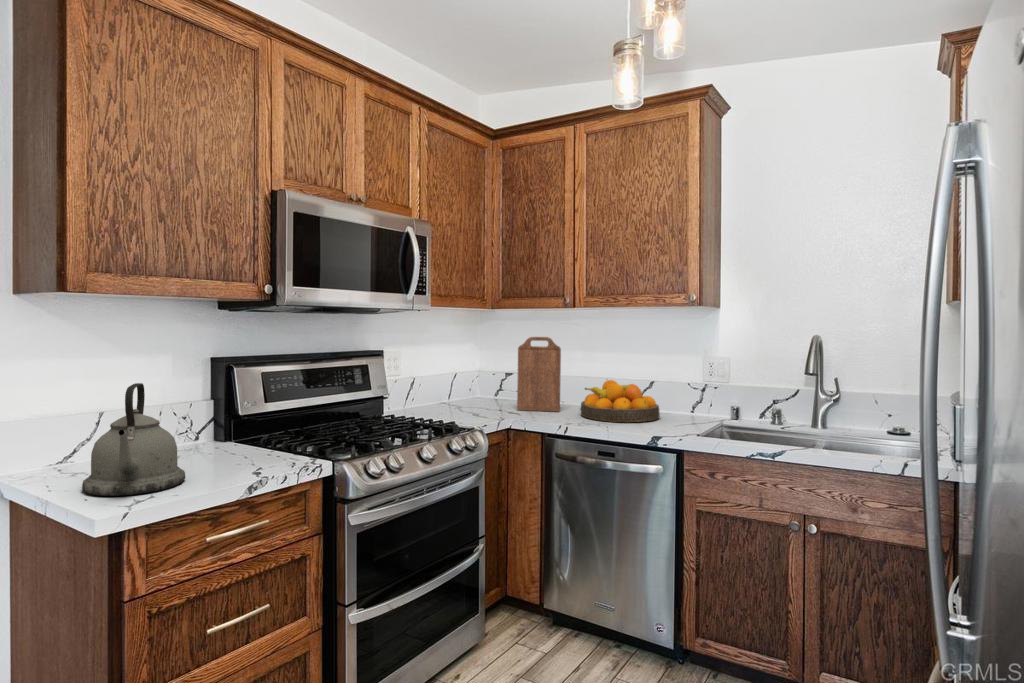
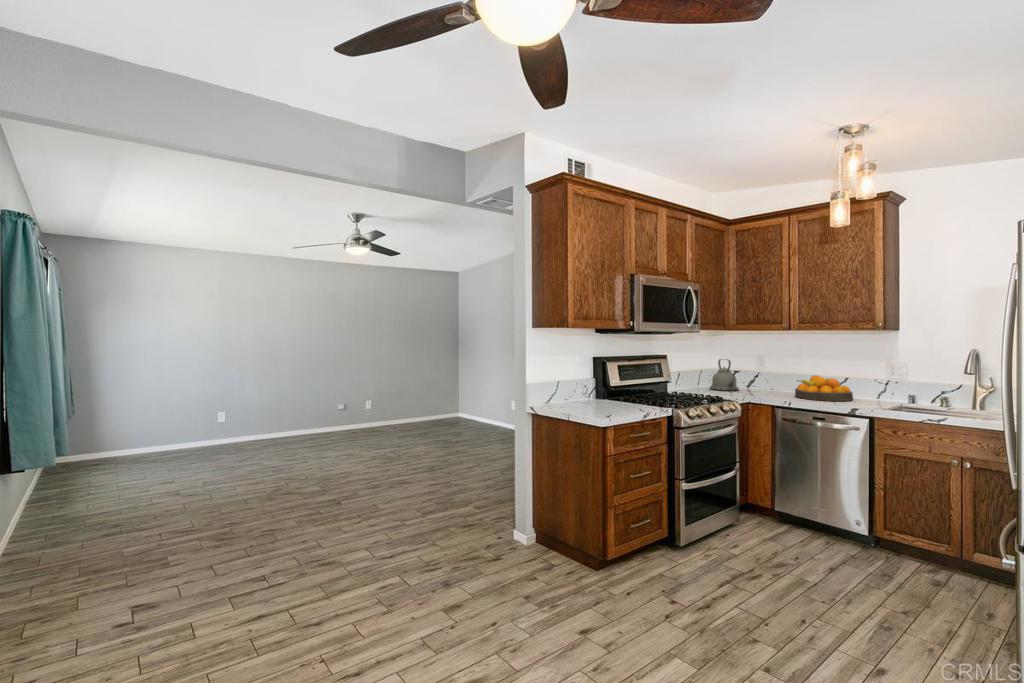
cutting board: present [517,337,561,412] -> none [749,348,780,395]
kettle: present [82,383,185,496] -> present [710,359,739,391]

